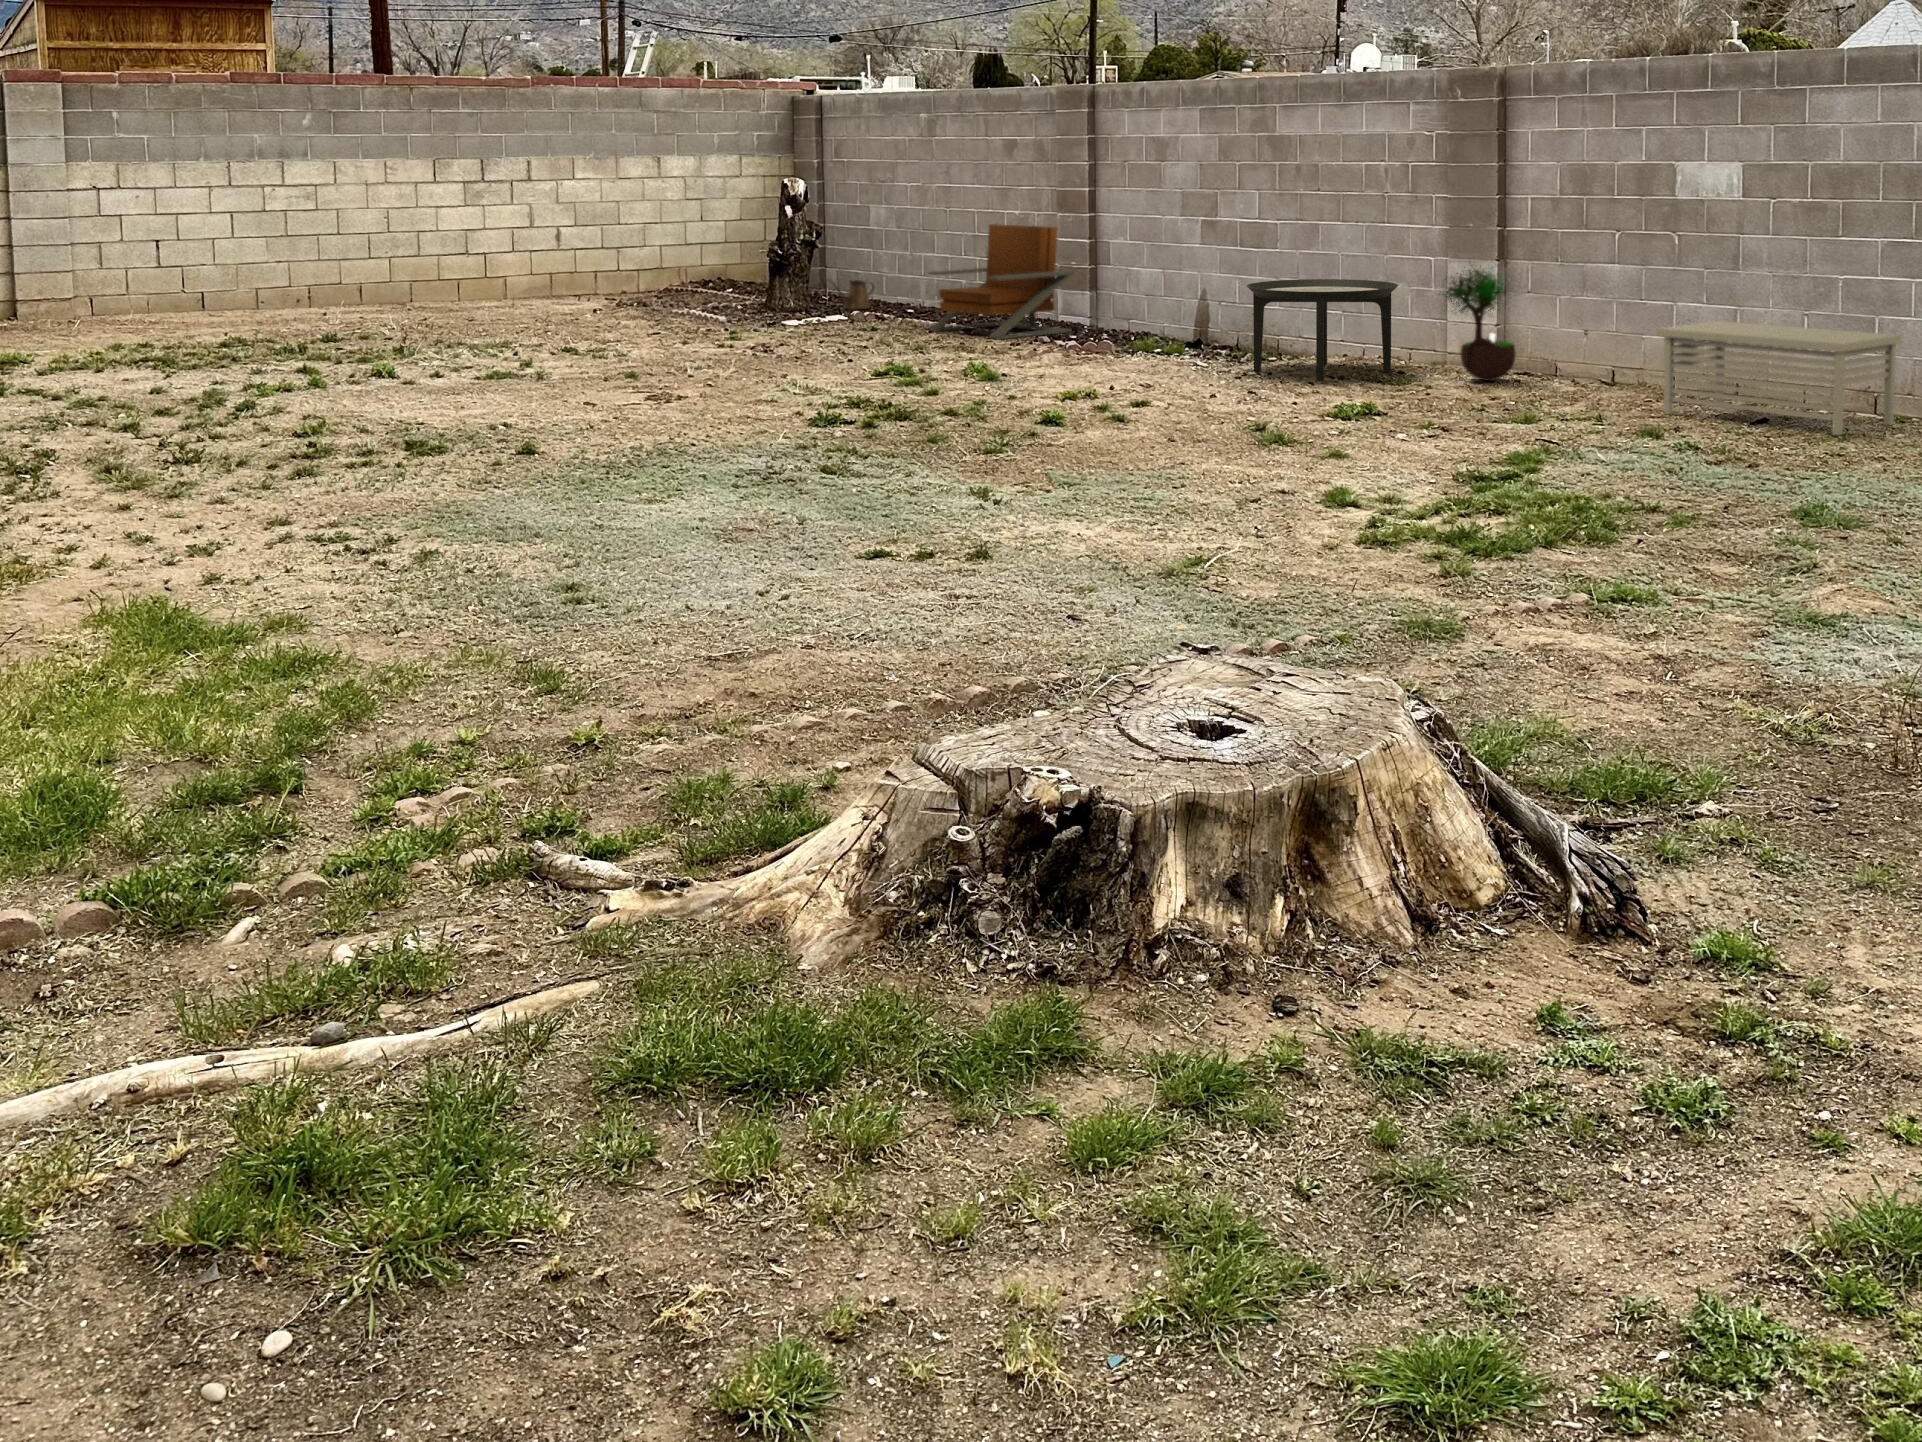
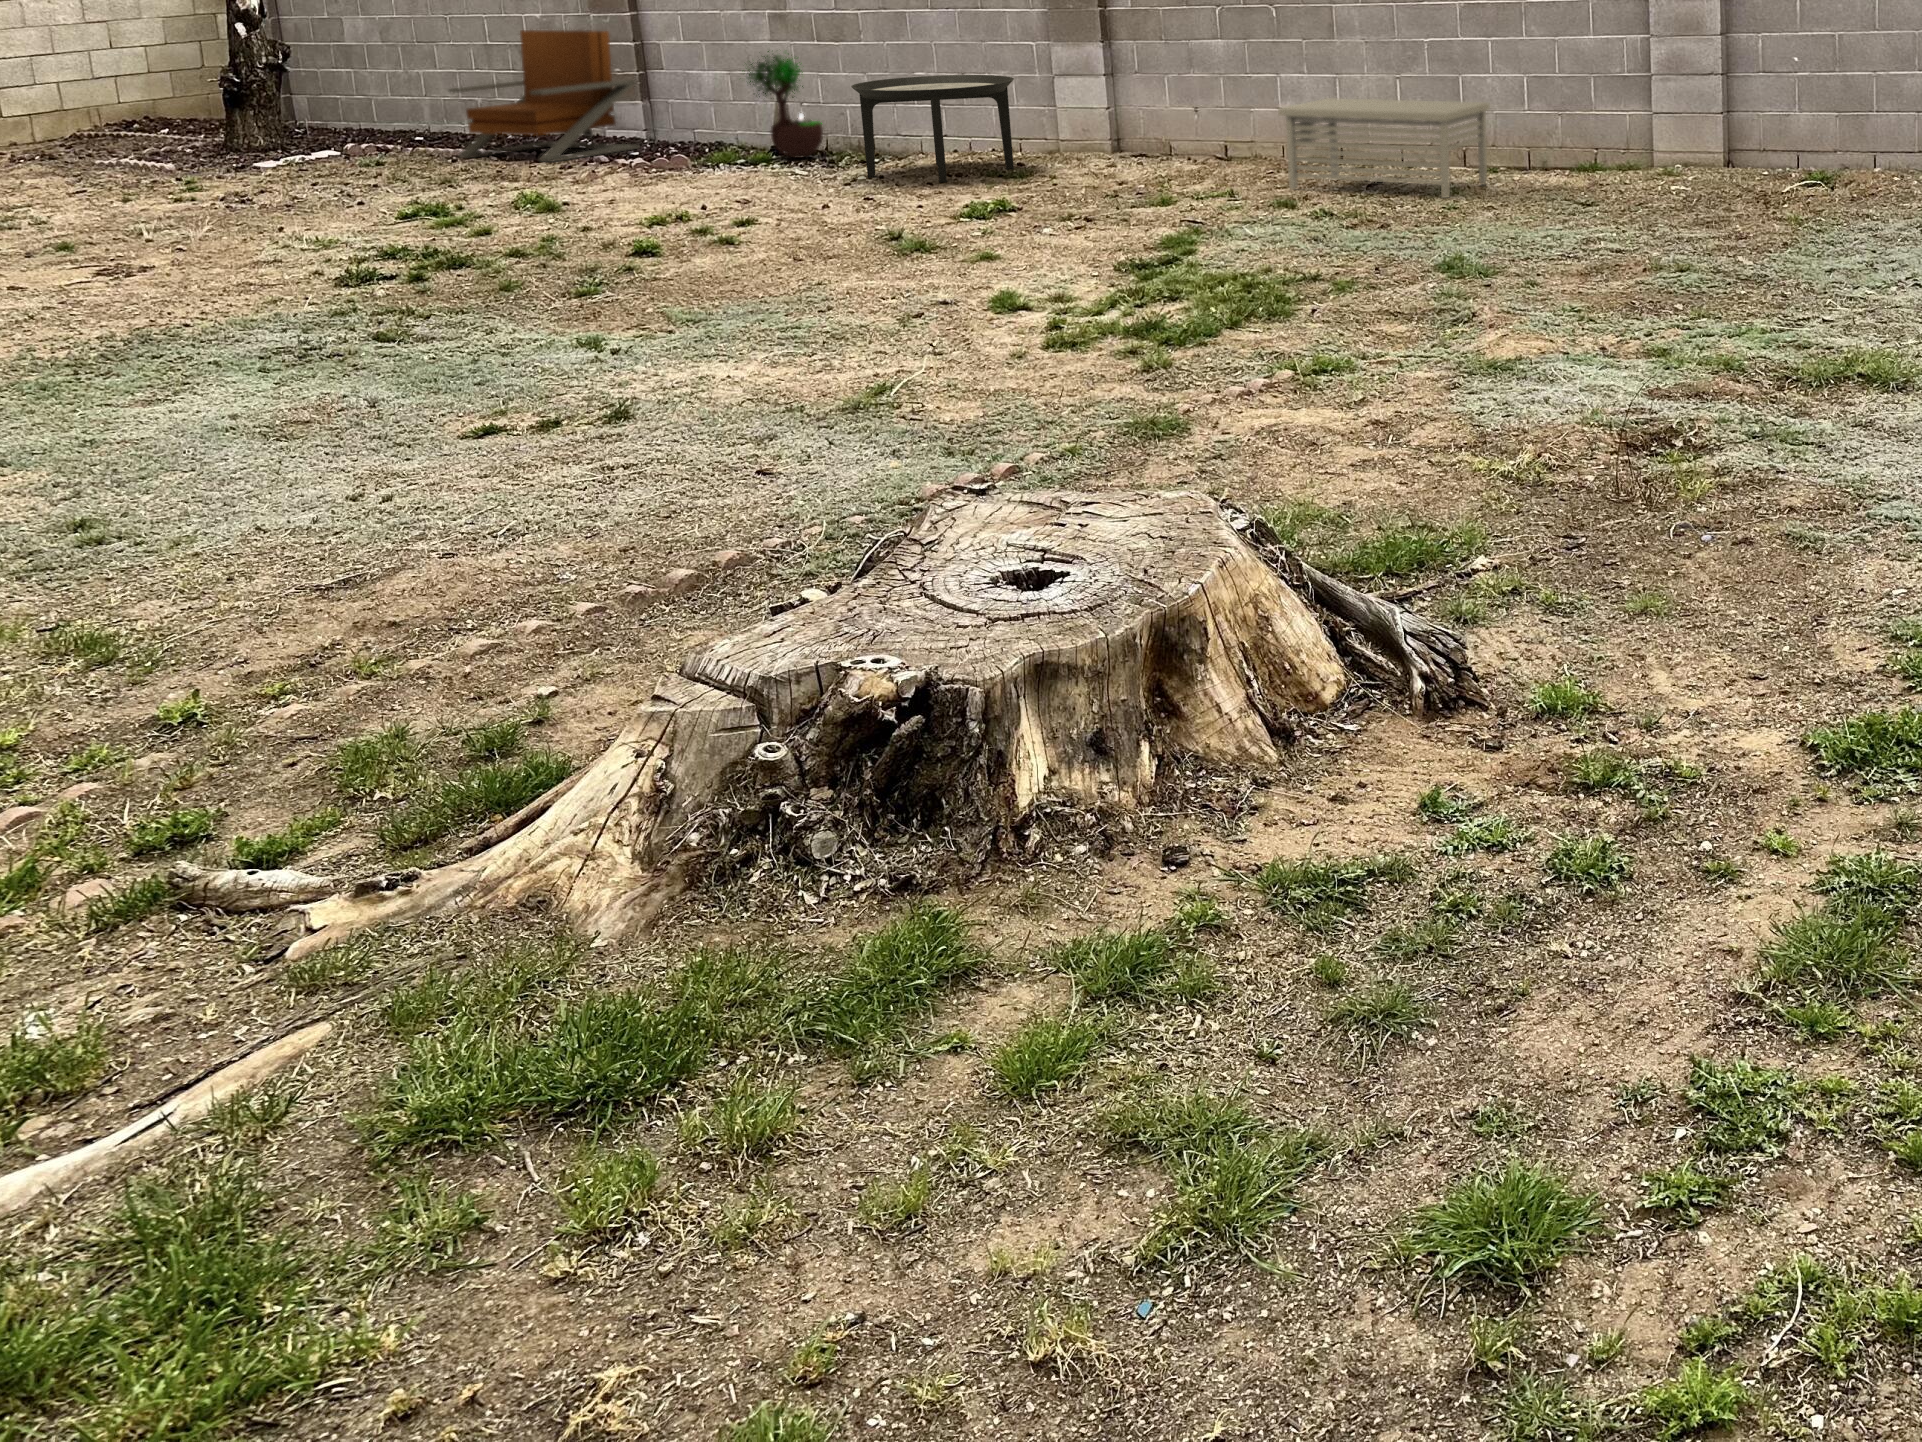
potted tree: present [1442,264,1516,381] -> present [747,51,823,158]
watering can: present [831,280,874,310] -> none [305,103,370,138]

